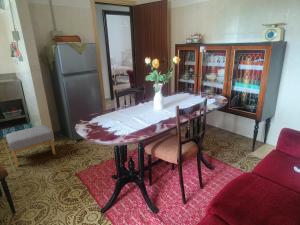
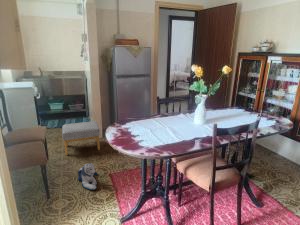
plush toy: none [40,166,66,193] -> present [78,163,98,190]

